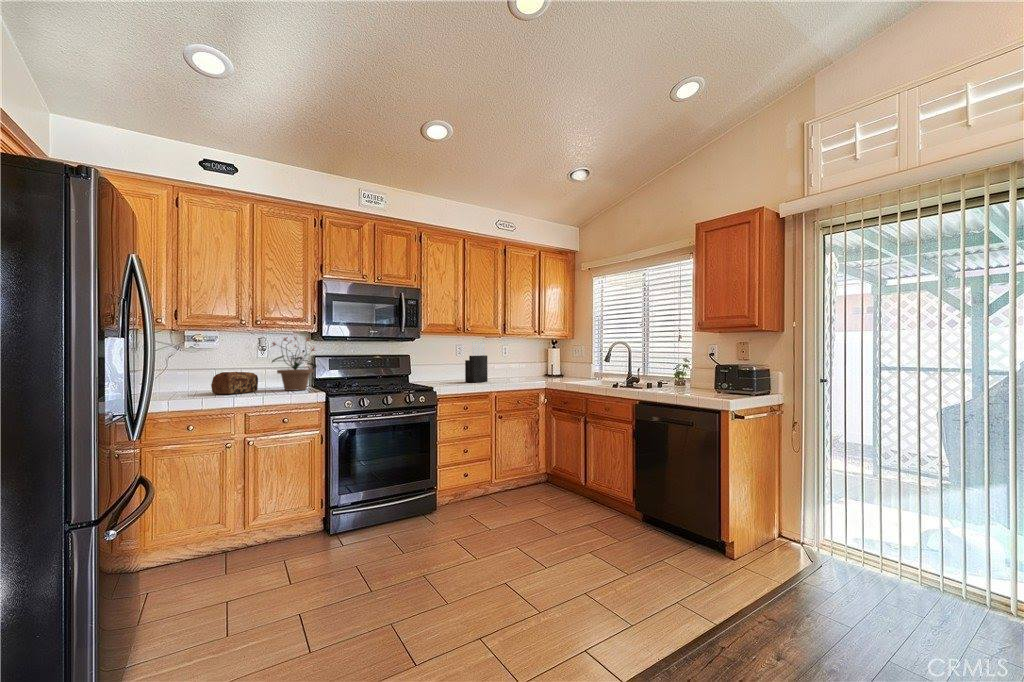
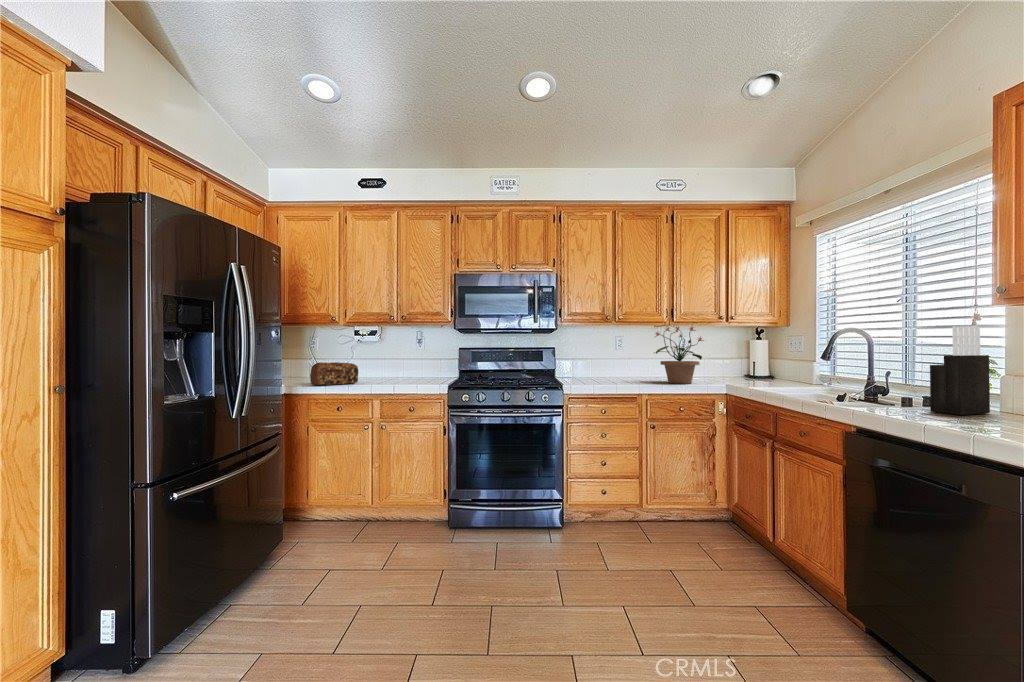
potted plant: present [271,337,317,391] -> present [654,326,704,383]
knife block: present [465,342,488,383] -> present [930,326,990,415]

